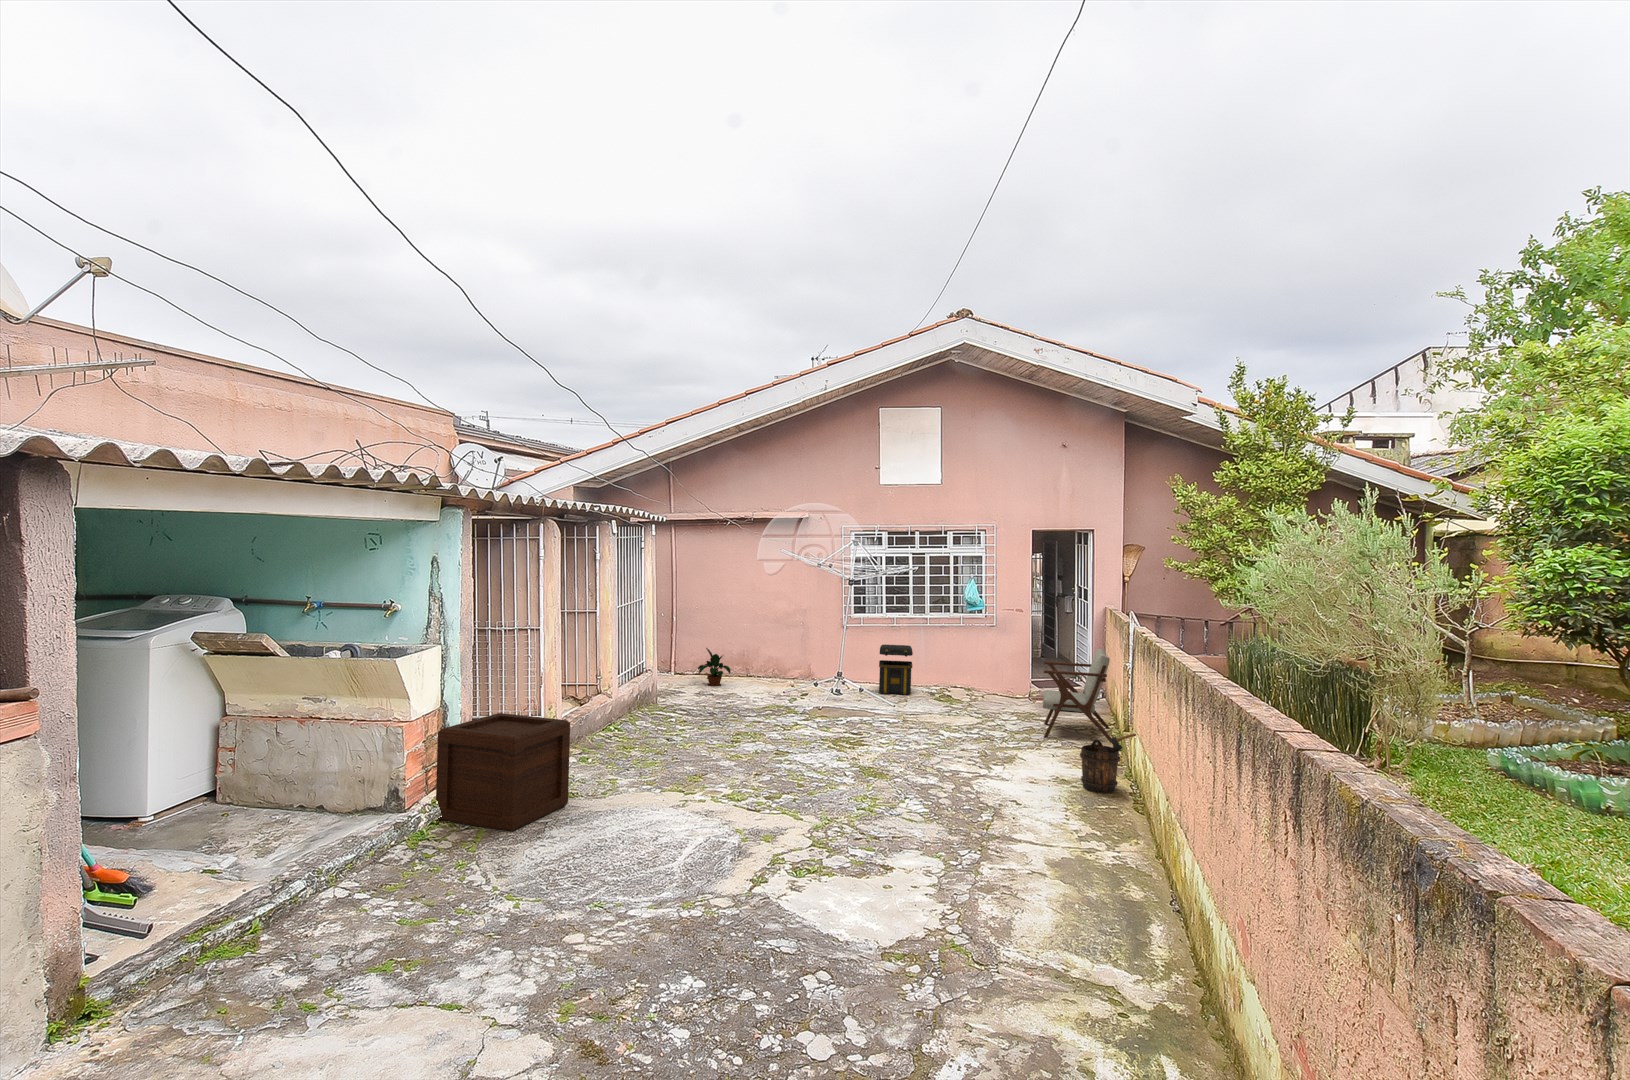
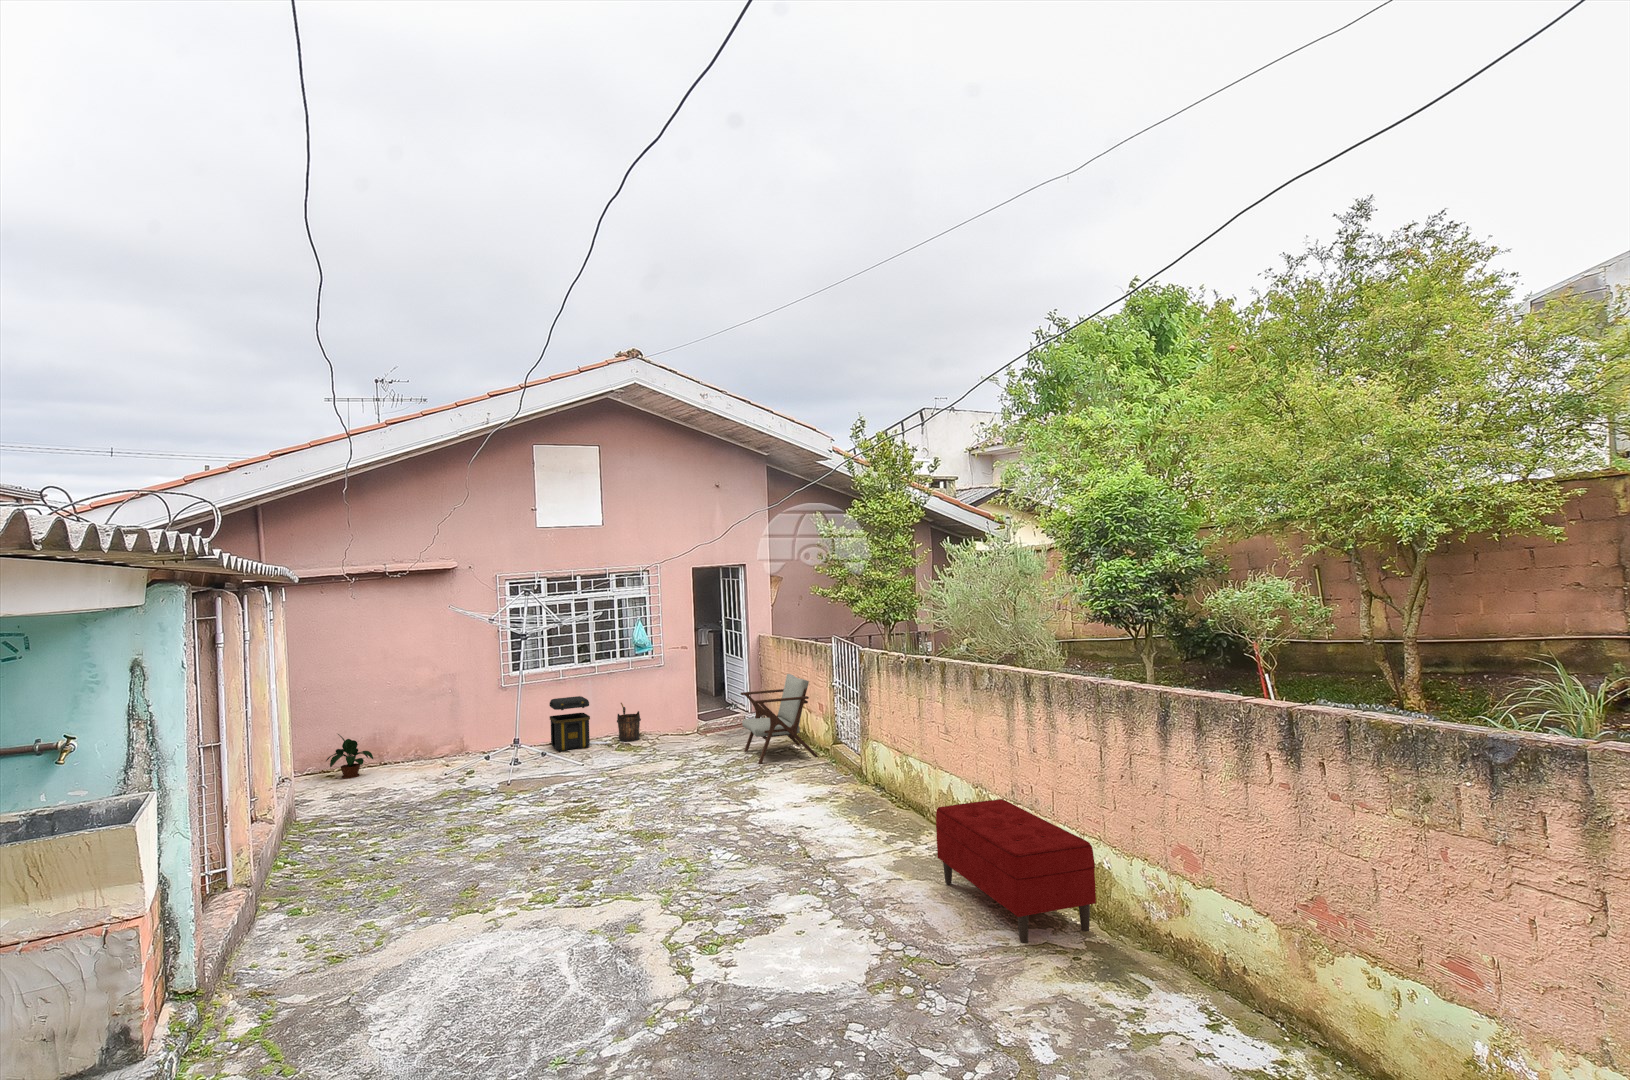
wooden crate: present [436,713,570,831] -> none [171,849,350,1029]
bucket: present [1080,733,1136,793] -> present [617,703,641,742]
bench: none [1081,801,1207,985] -> present [936,799,1096,943]

